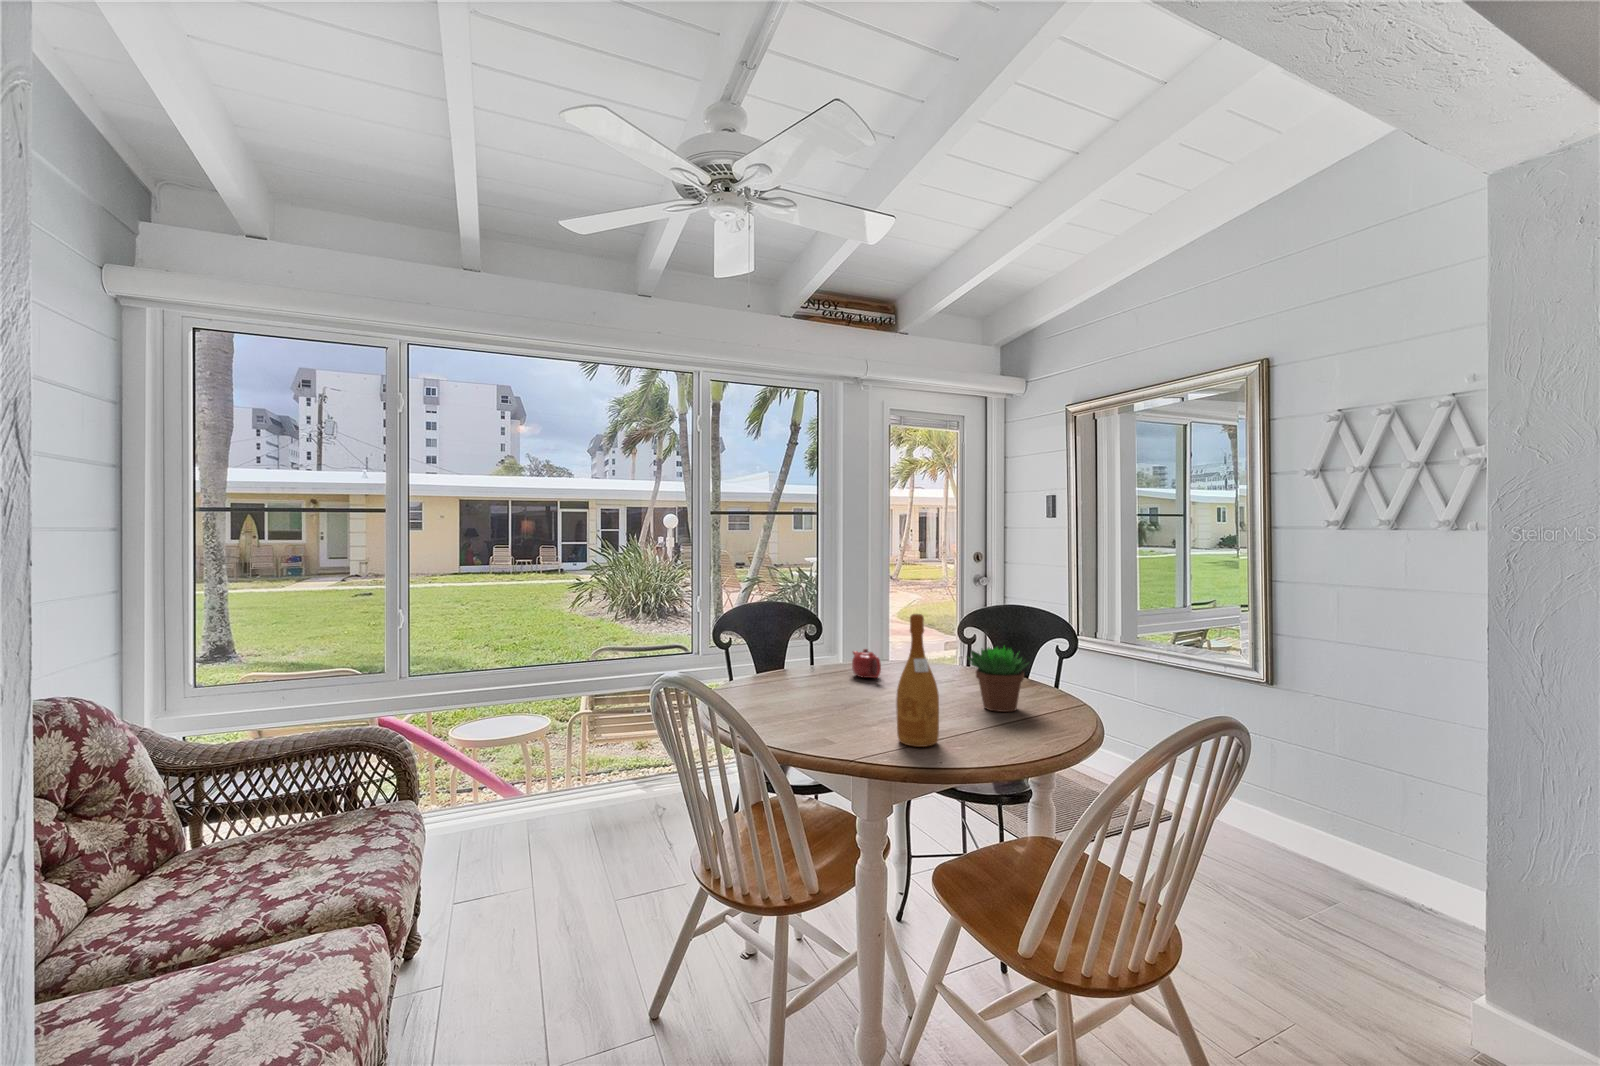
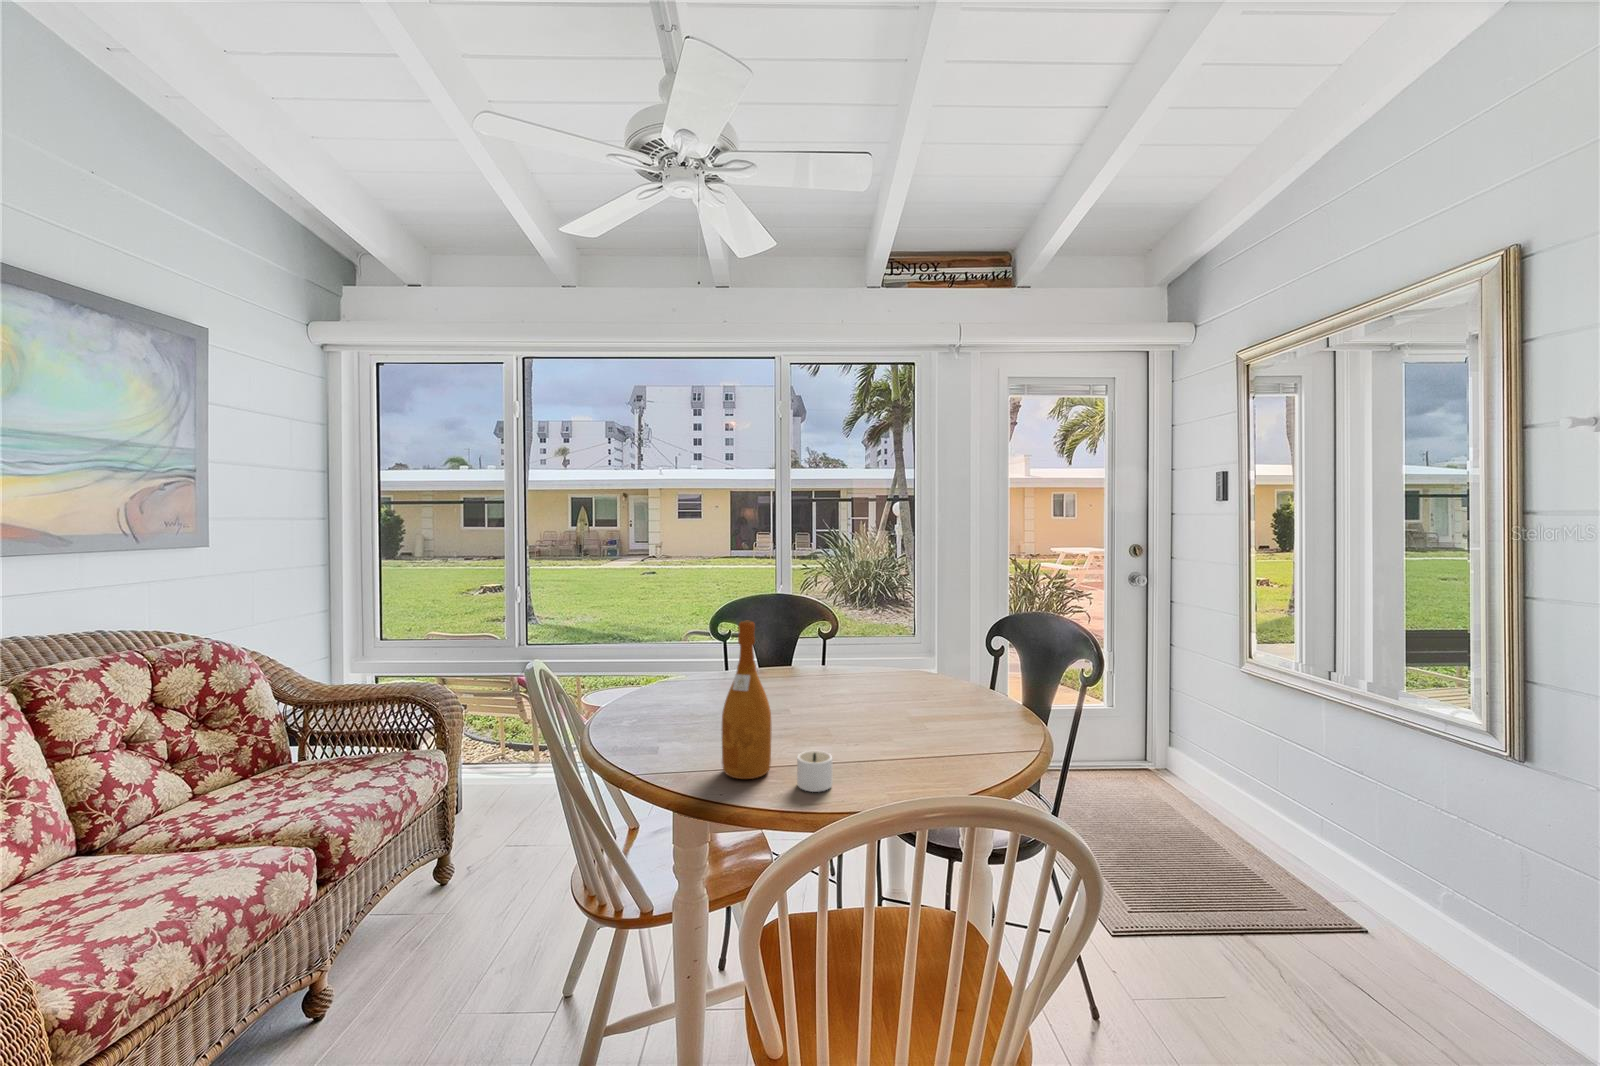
succulent plant: present [968,646,1028,712] -> none [879,664,955,750]
teapot: present [852,649,881,678] -> none [823,652,854,687]
candle: none [967,716,1007,746] -> present [797,751,832,792]

